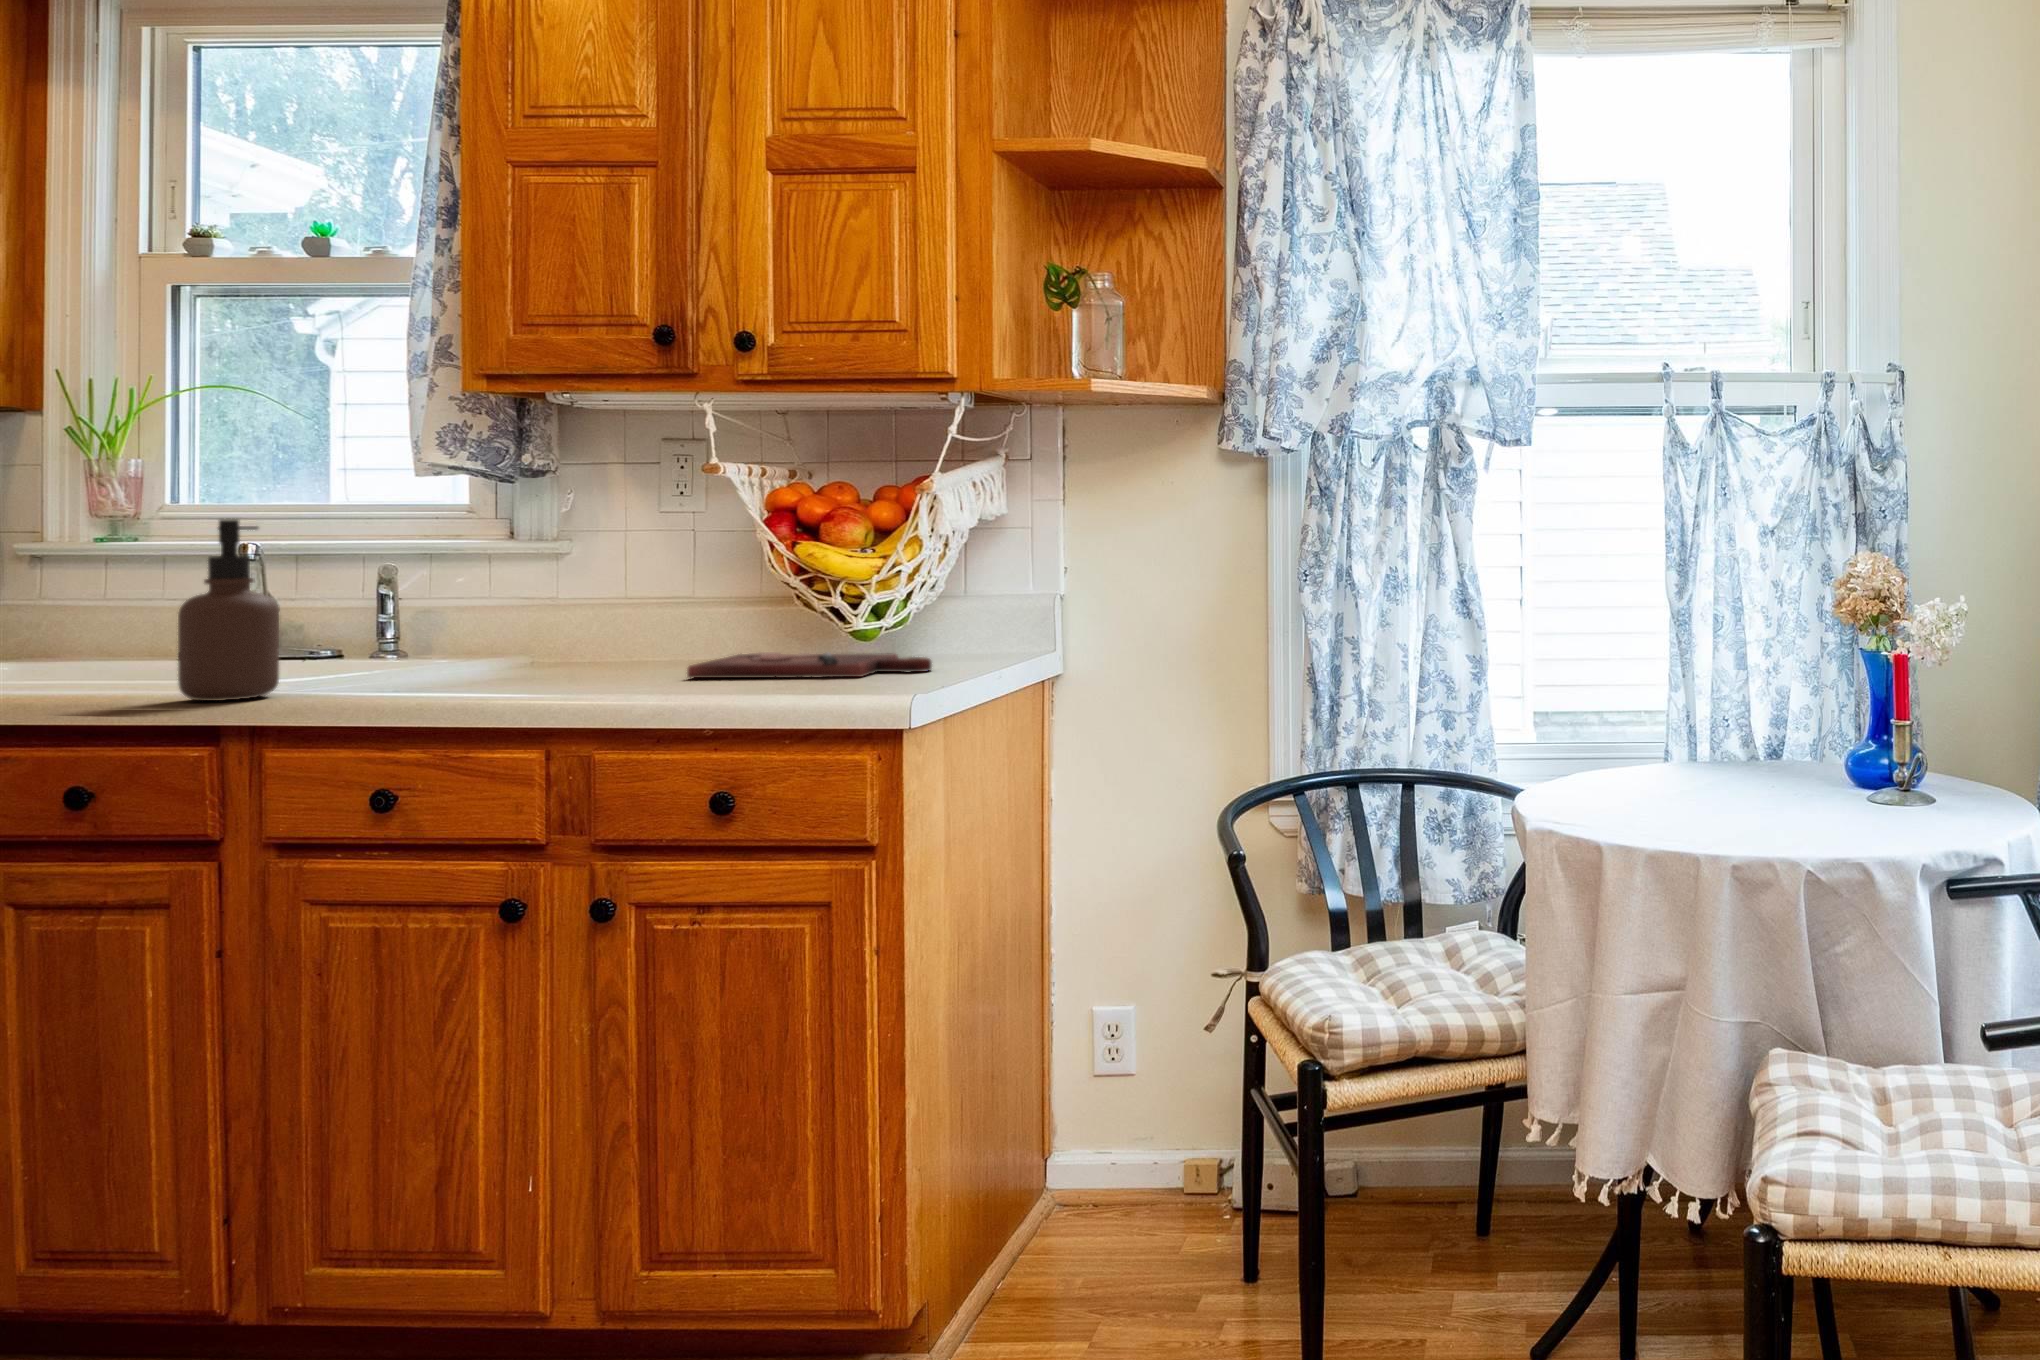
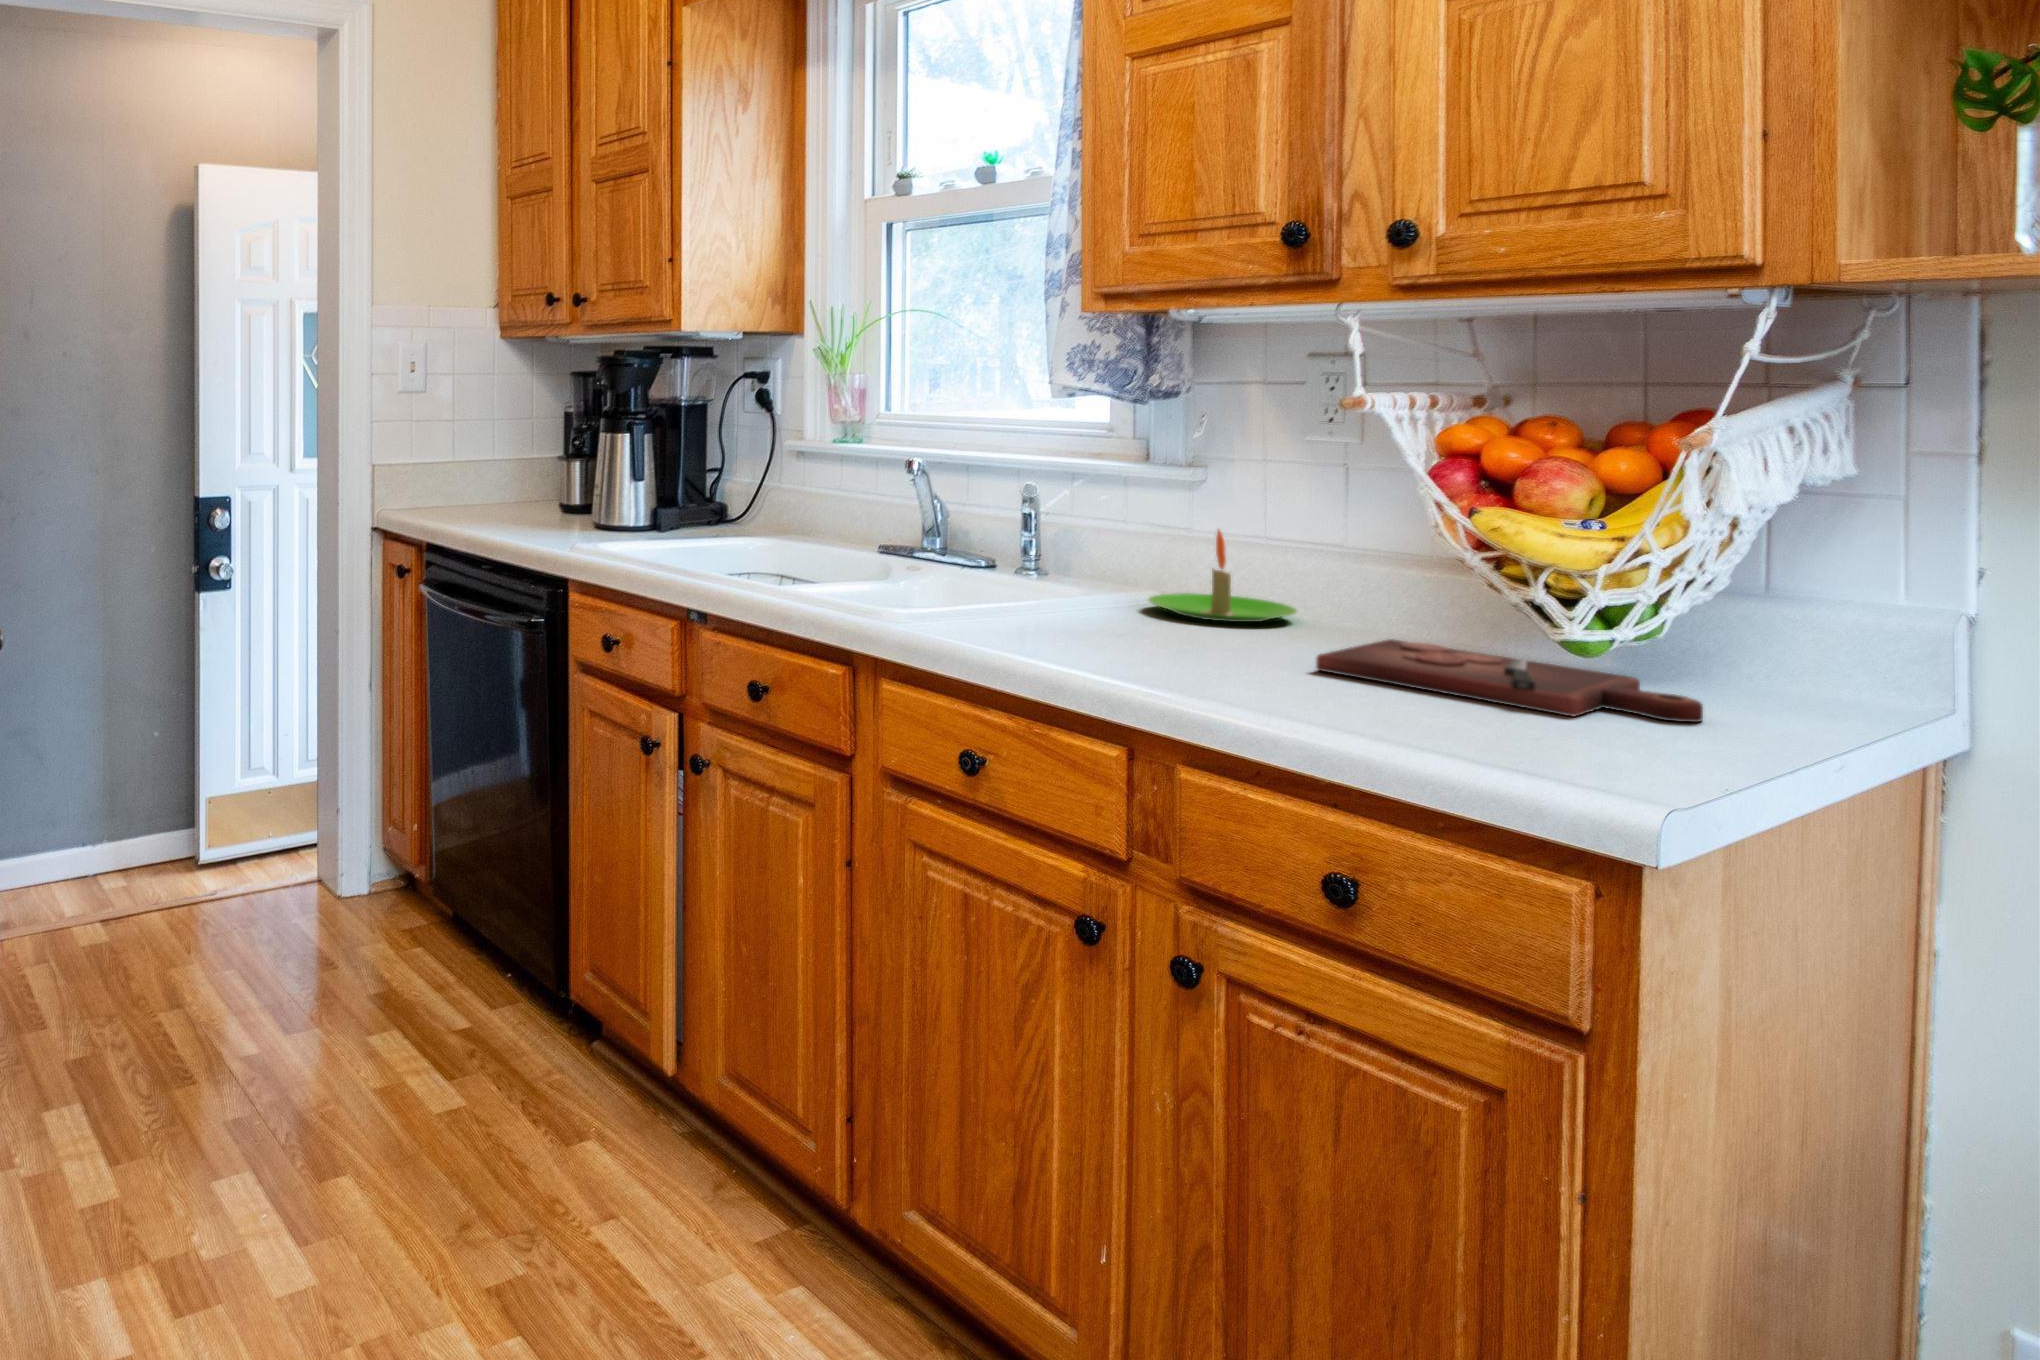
soap dispenser: present [178,519,279,701] -> none [831,448,908,623]
candle: none [527,587,662,666] -> present [1149,530,1296,622]

